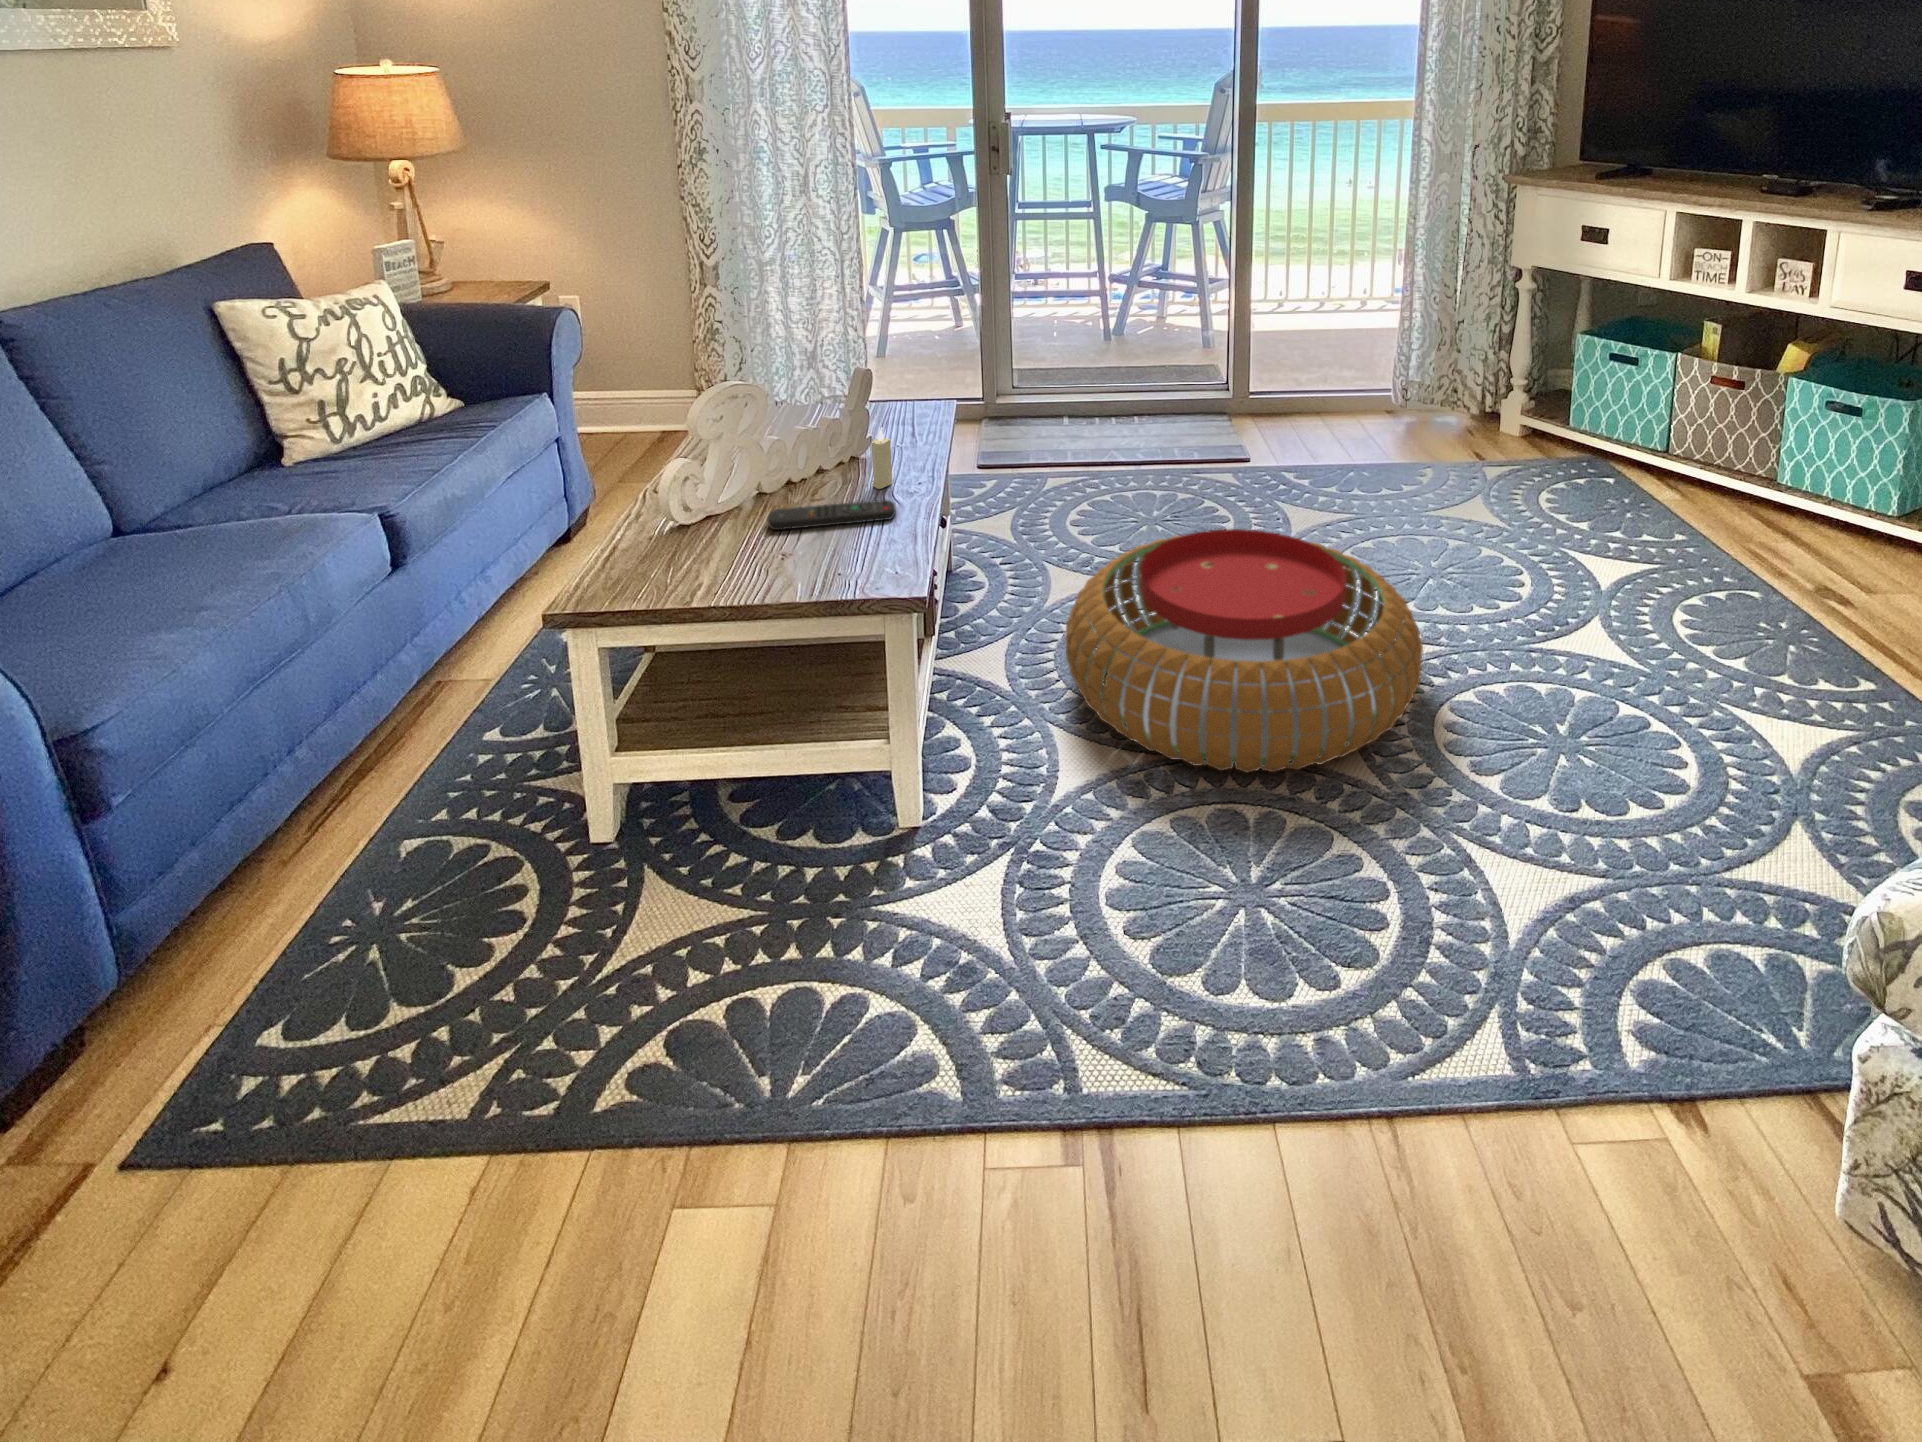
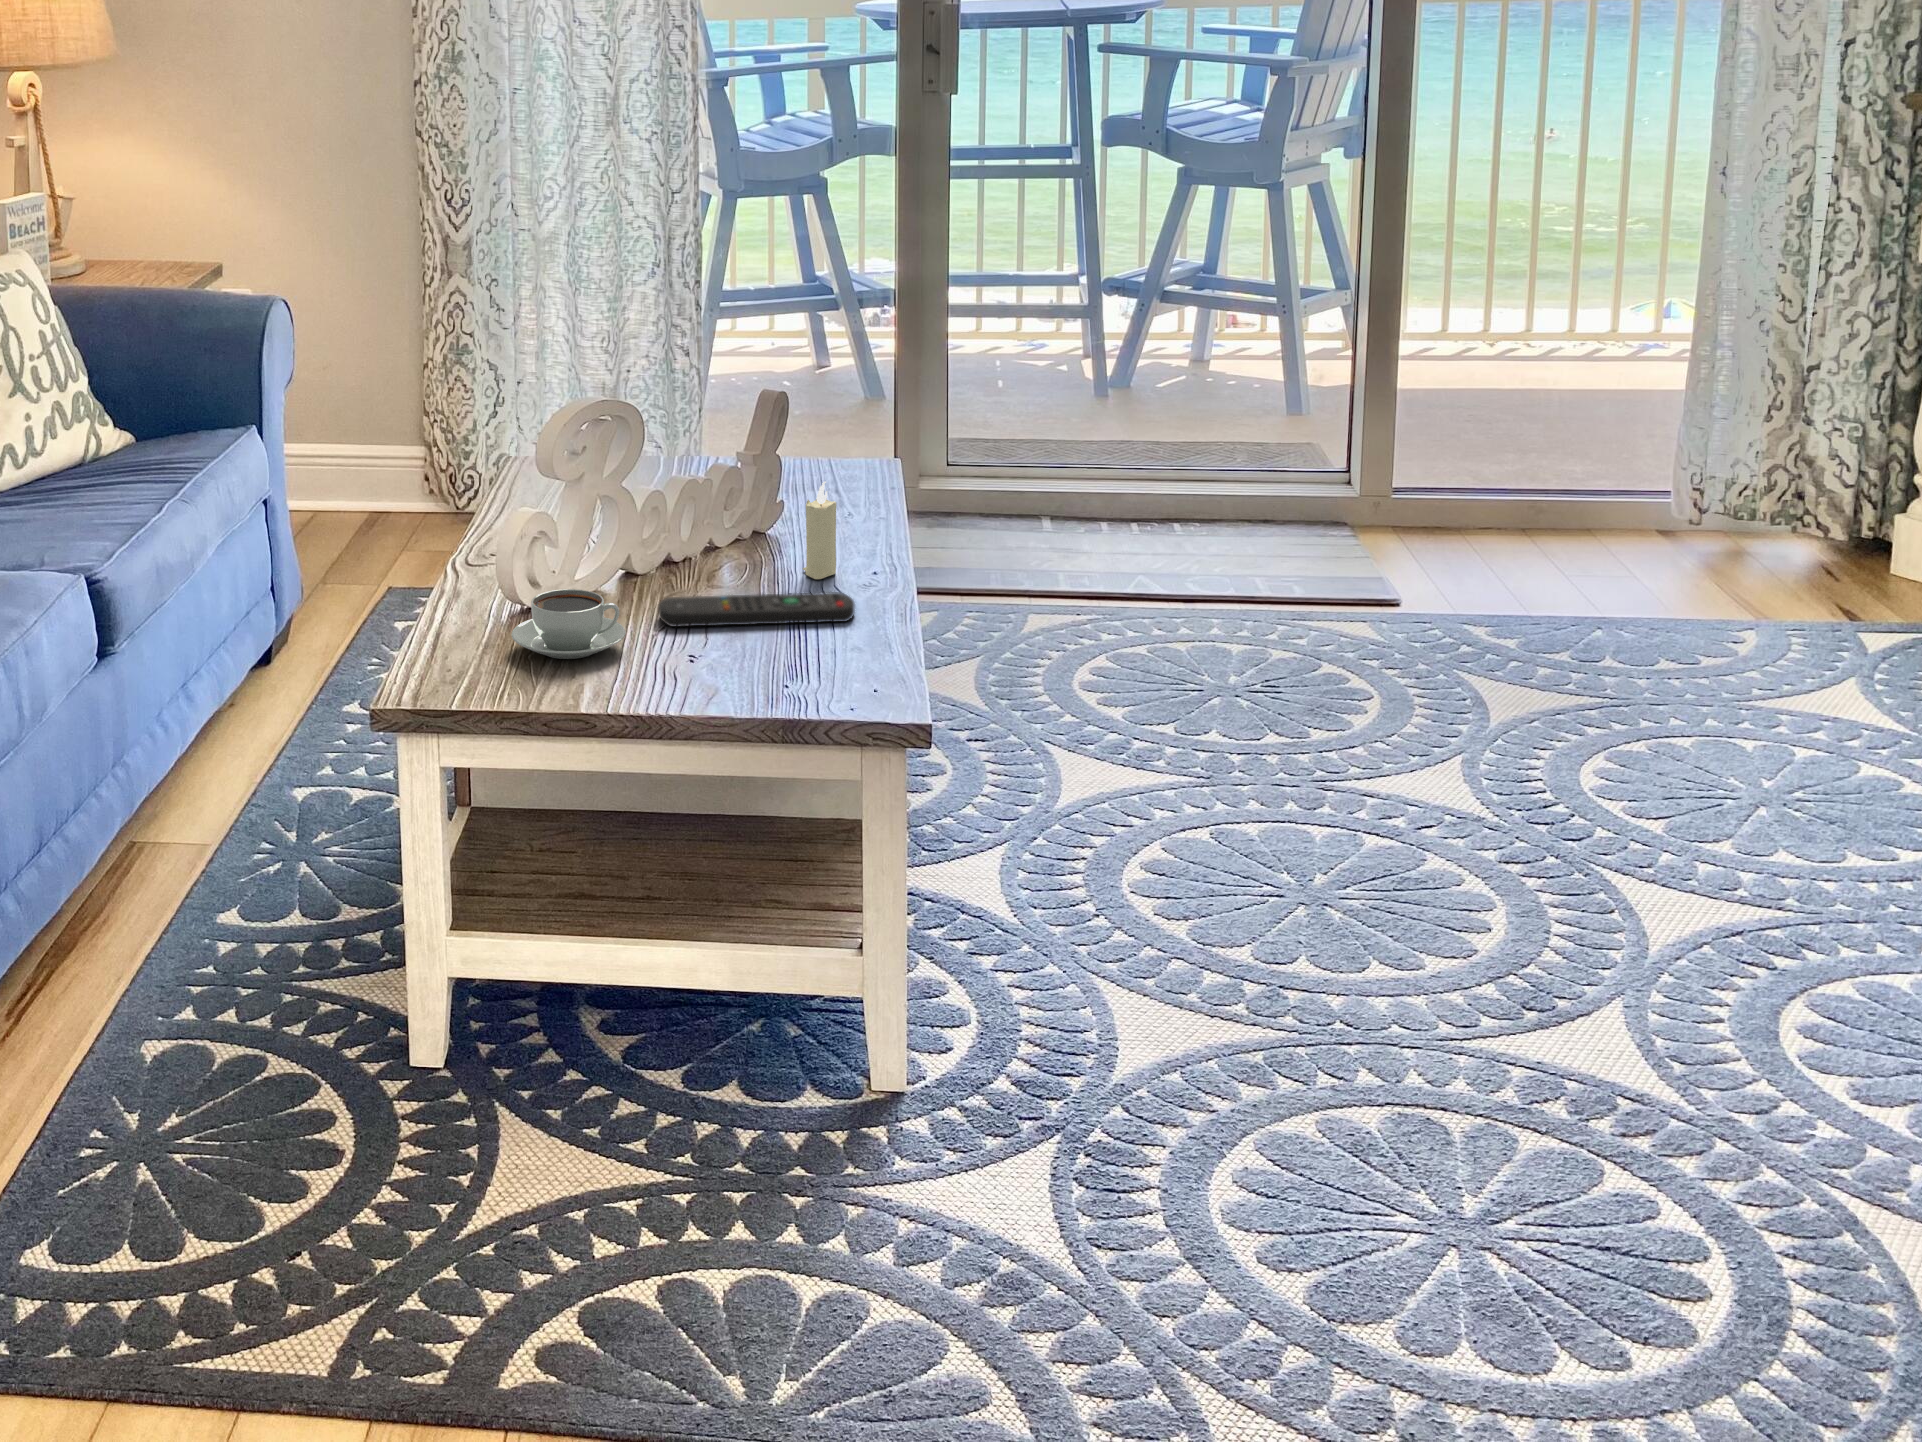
coffee cup: none [660,511,739,560] -> present [512,589,626,659]
pouf: present [1066,529,1423,772] -> none [1114,685,1757,1070]

